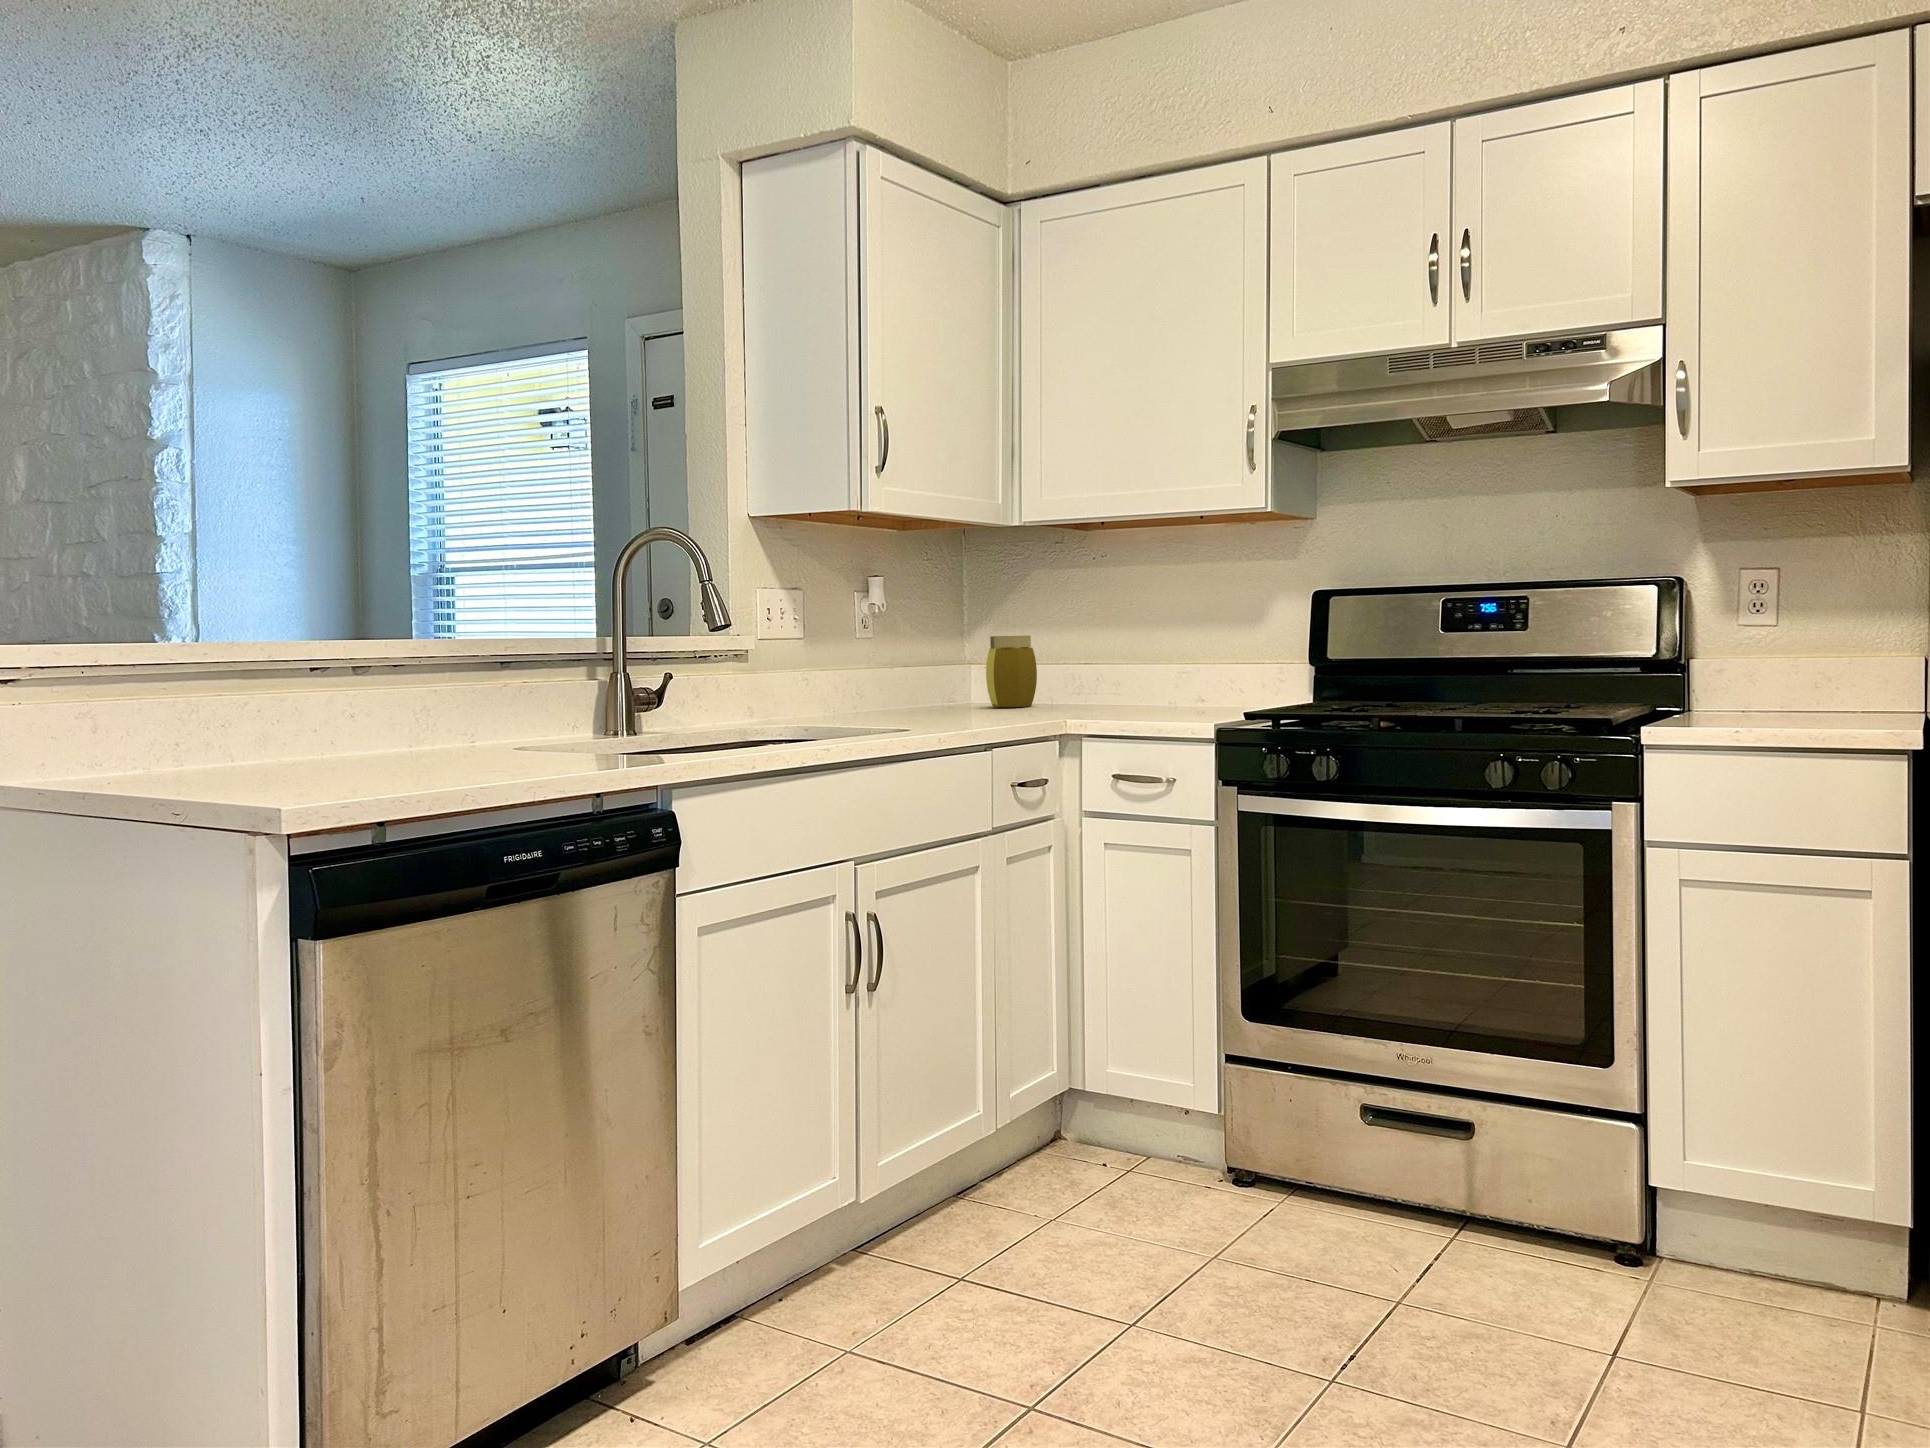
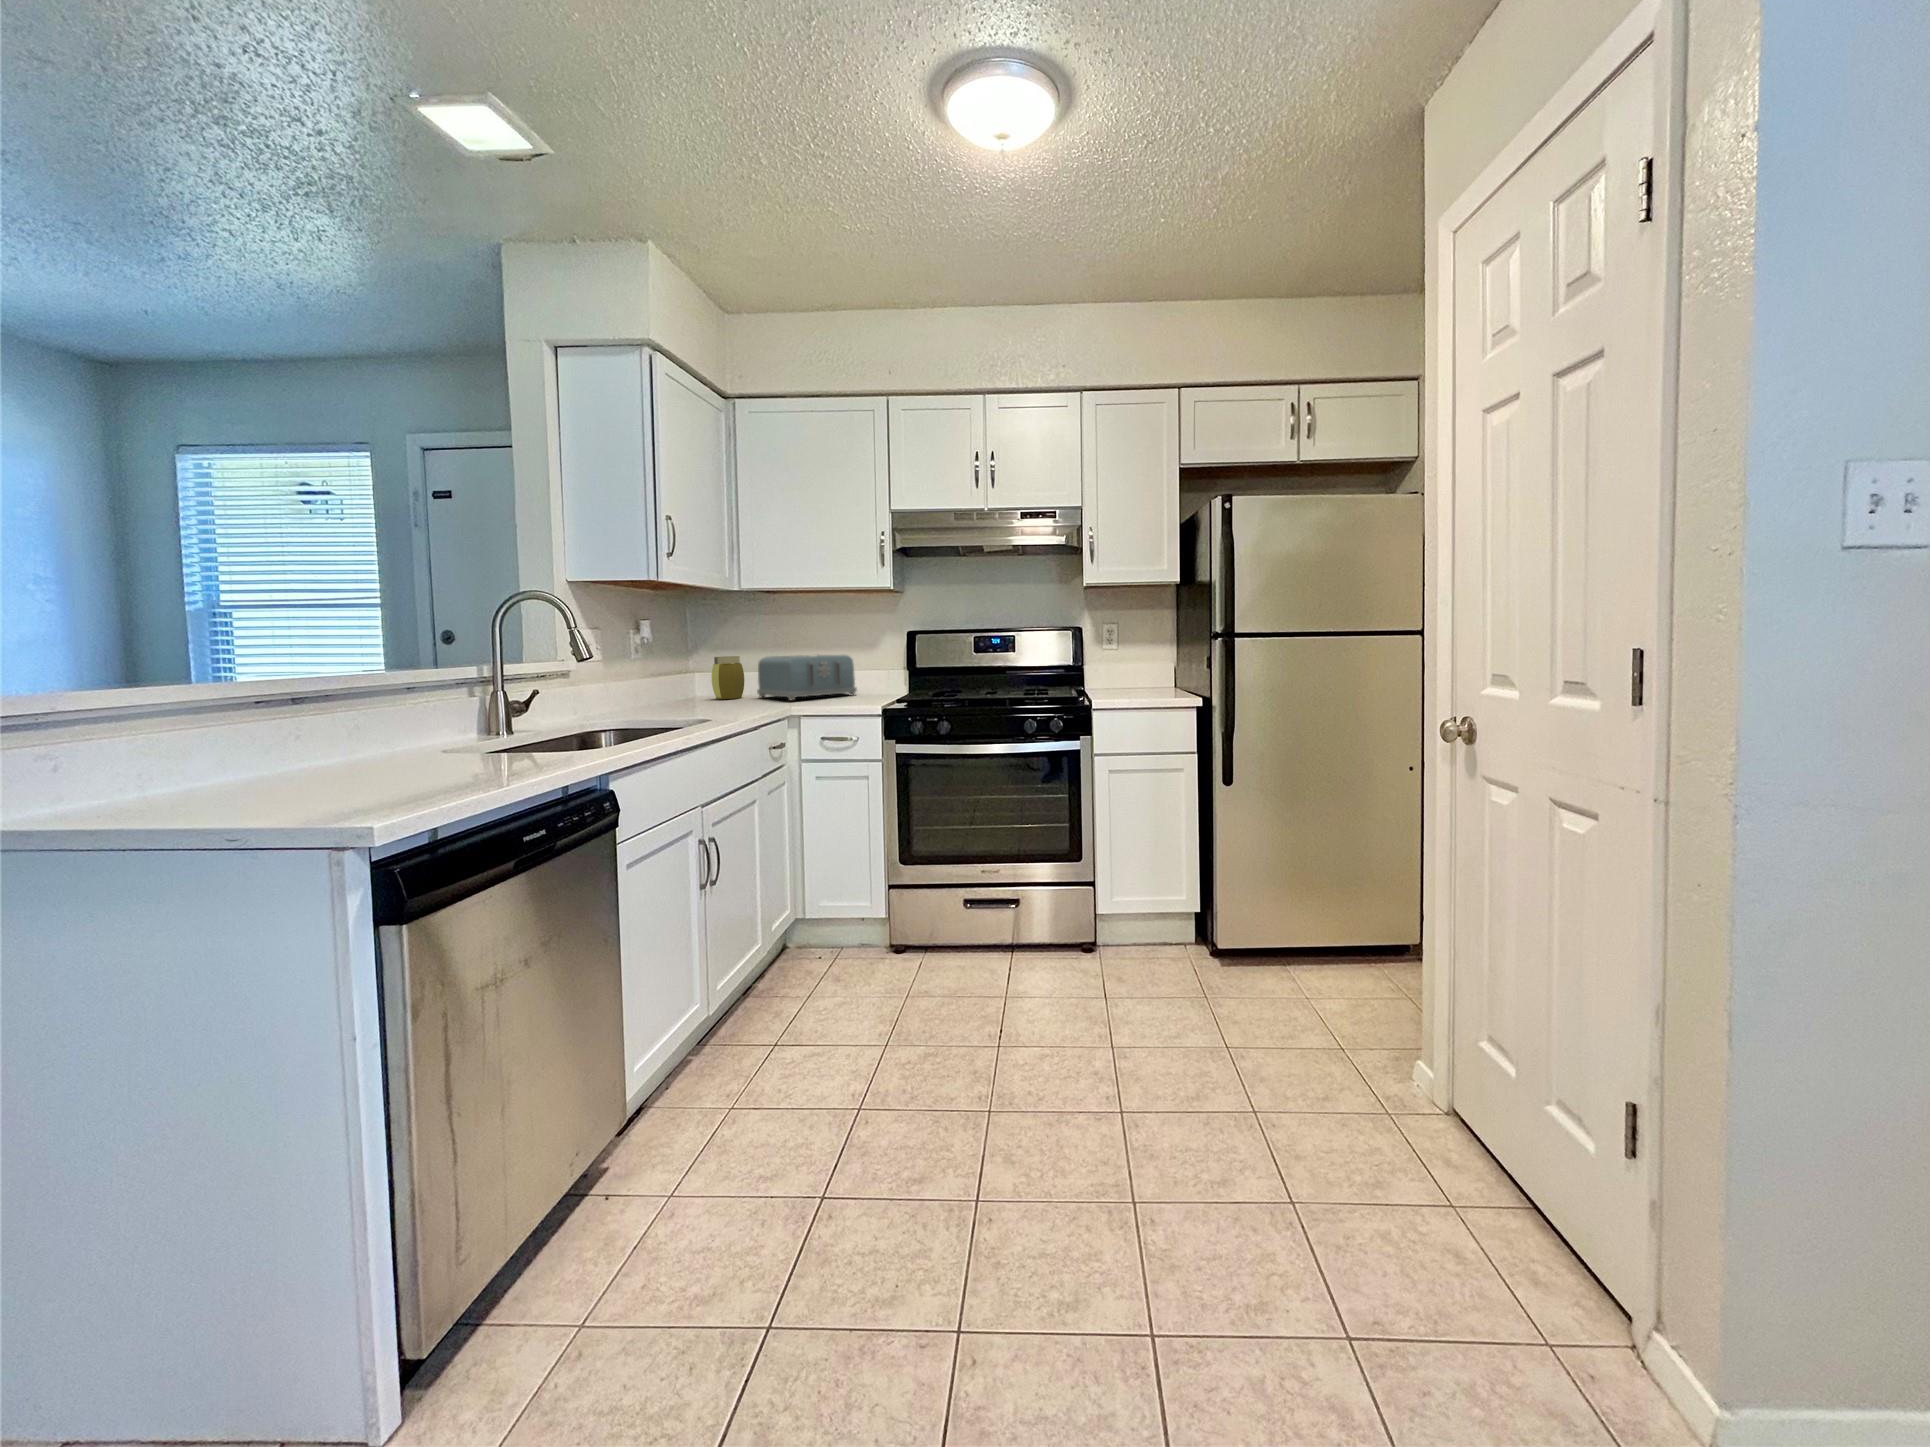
toaster: none [1053,634,1215,711] -> present [757,655,857,700]

